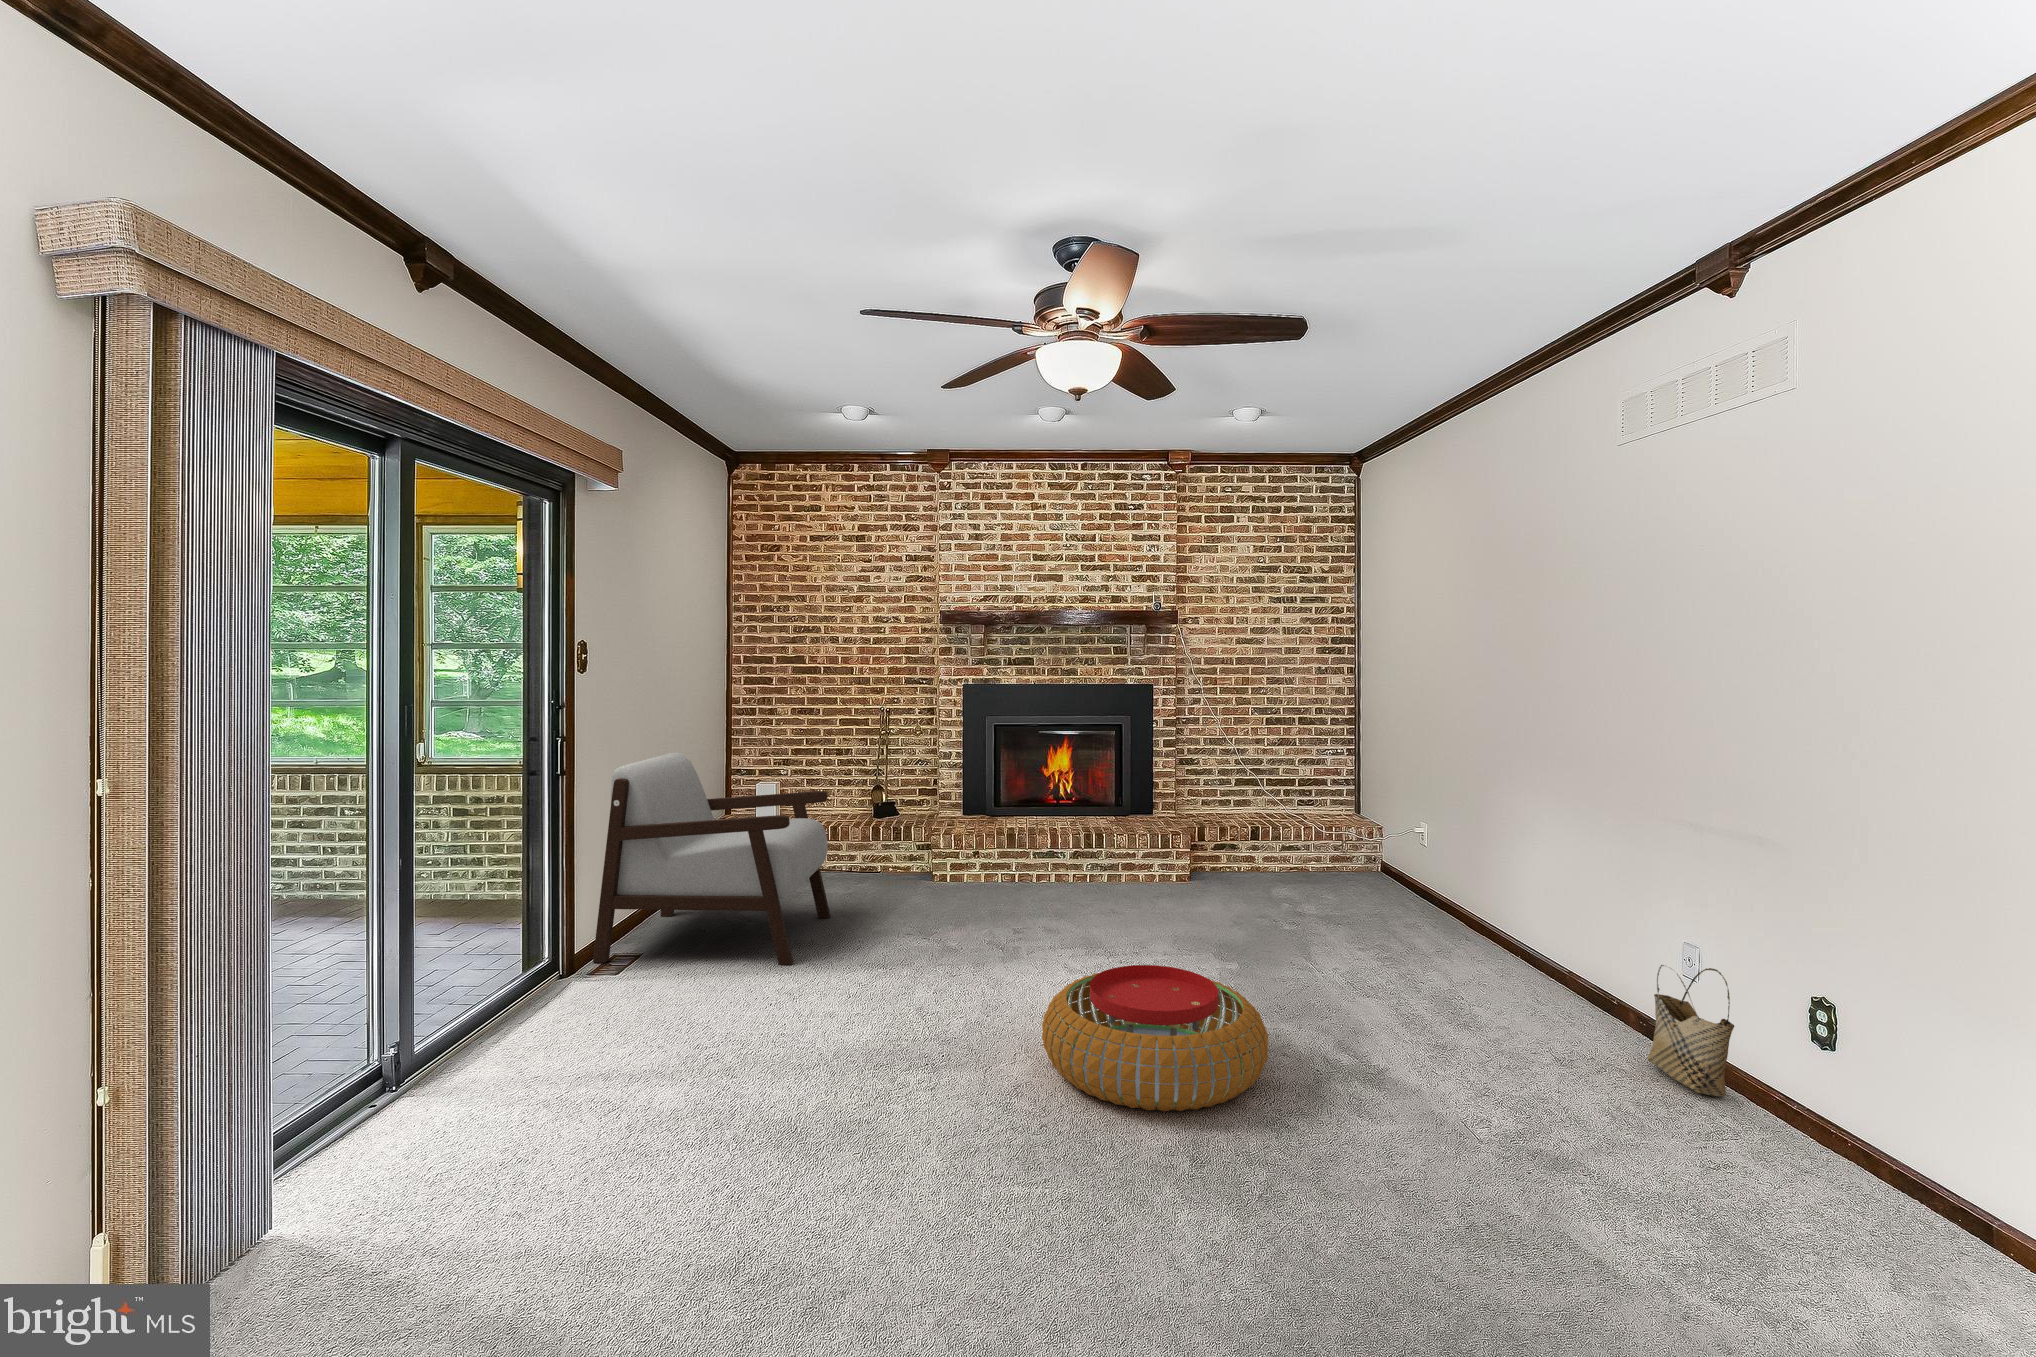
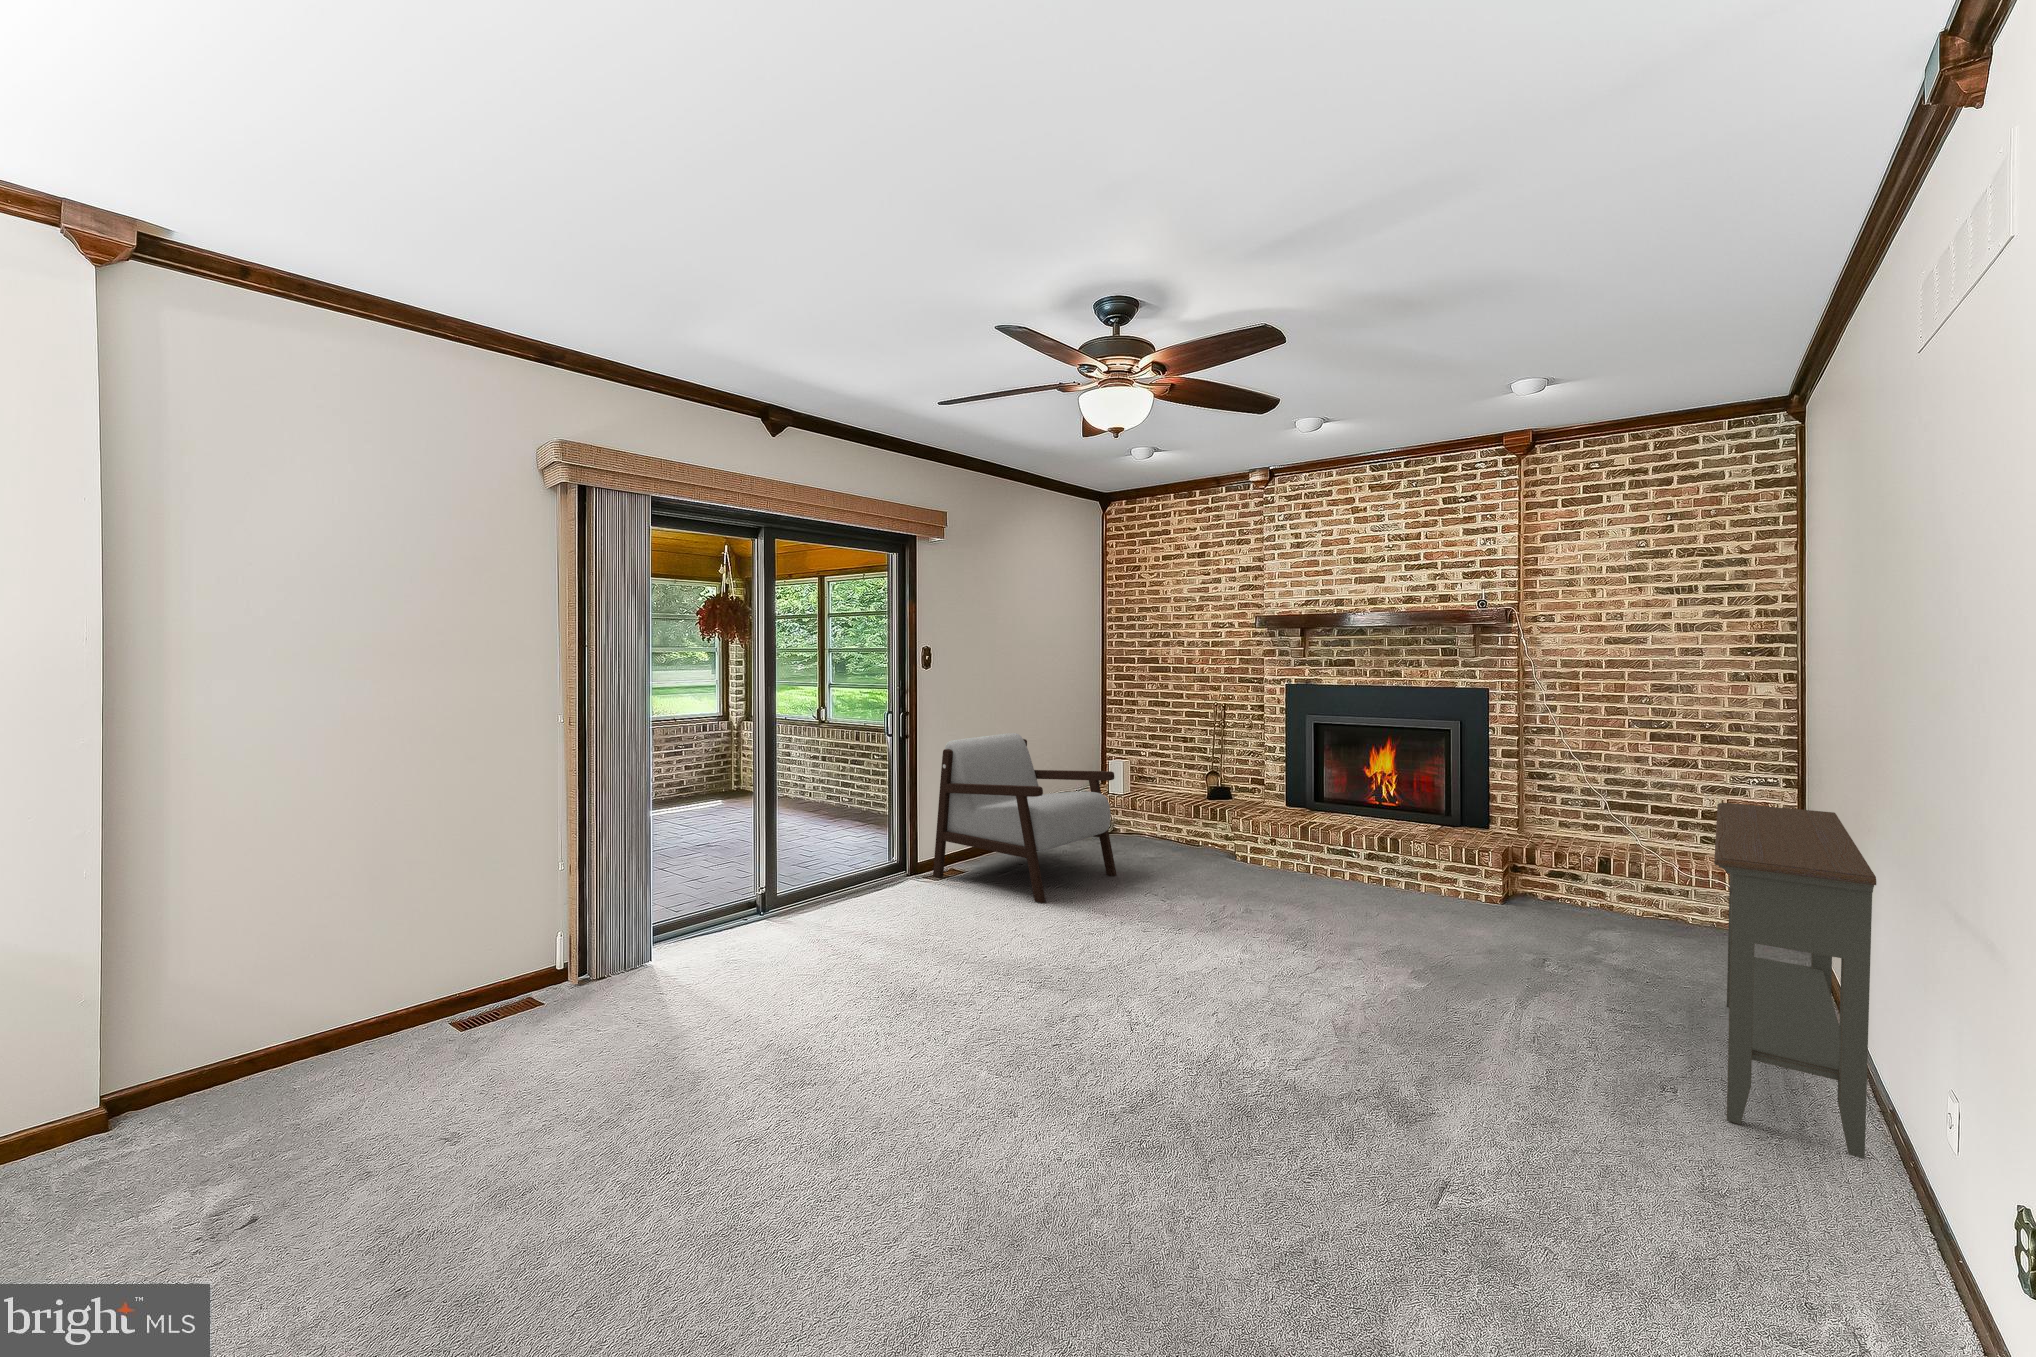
console table: none [1393,766,1599,1005] -> present [1714,803,1876,1159]
pouf: present [1042,965,1268,1111] -> none [1092,950,1301,1086]
woven basket: present [1648,965,1734,1097] -> none [1819,1105,1925,1317]

